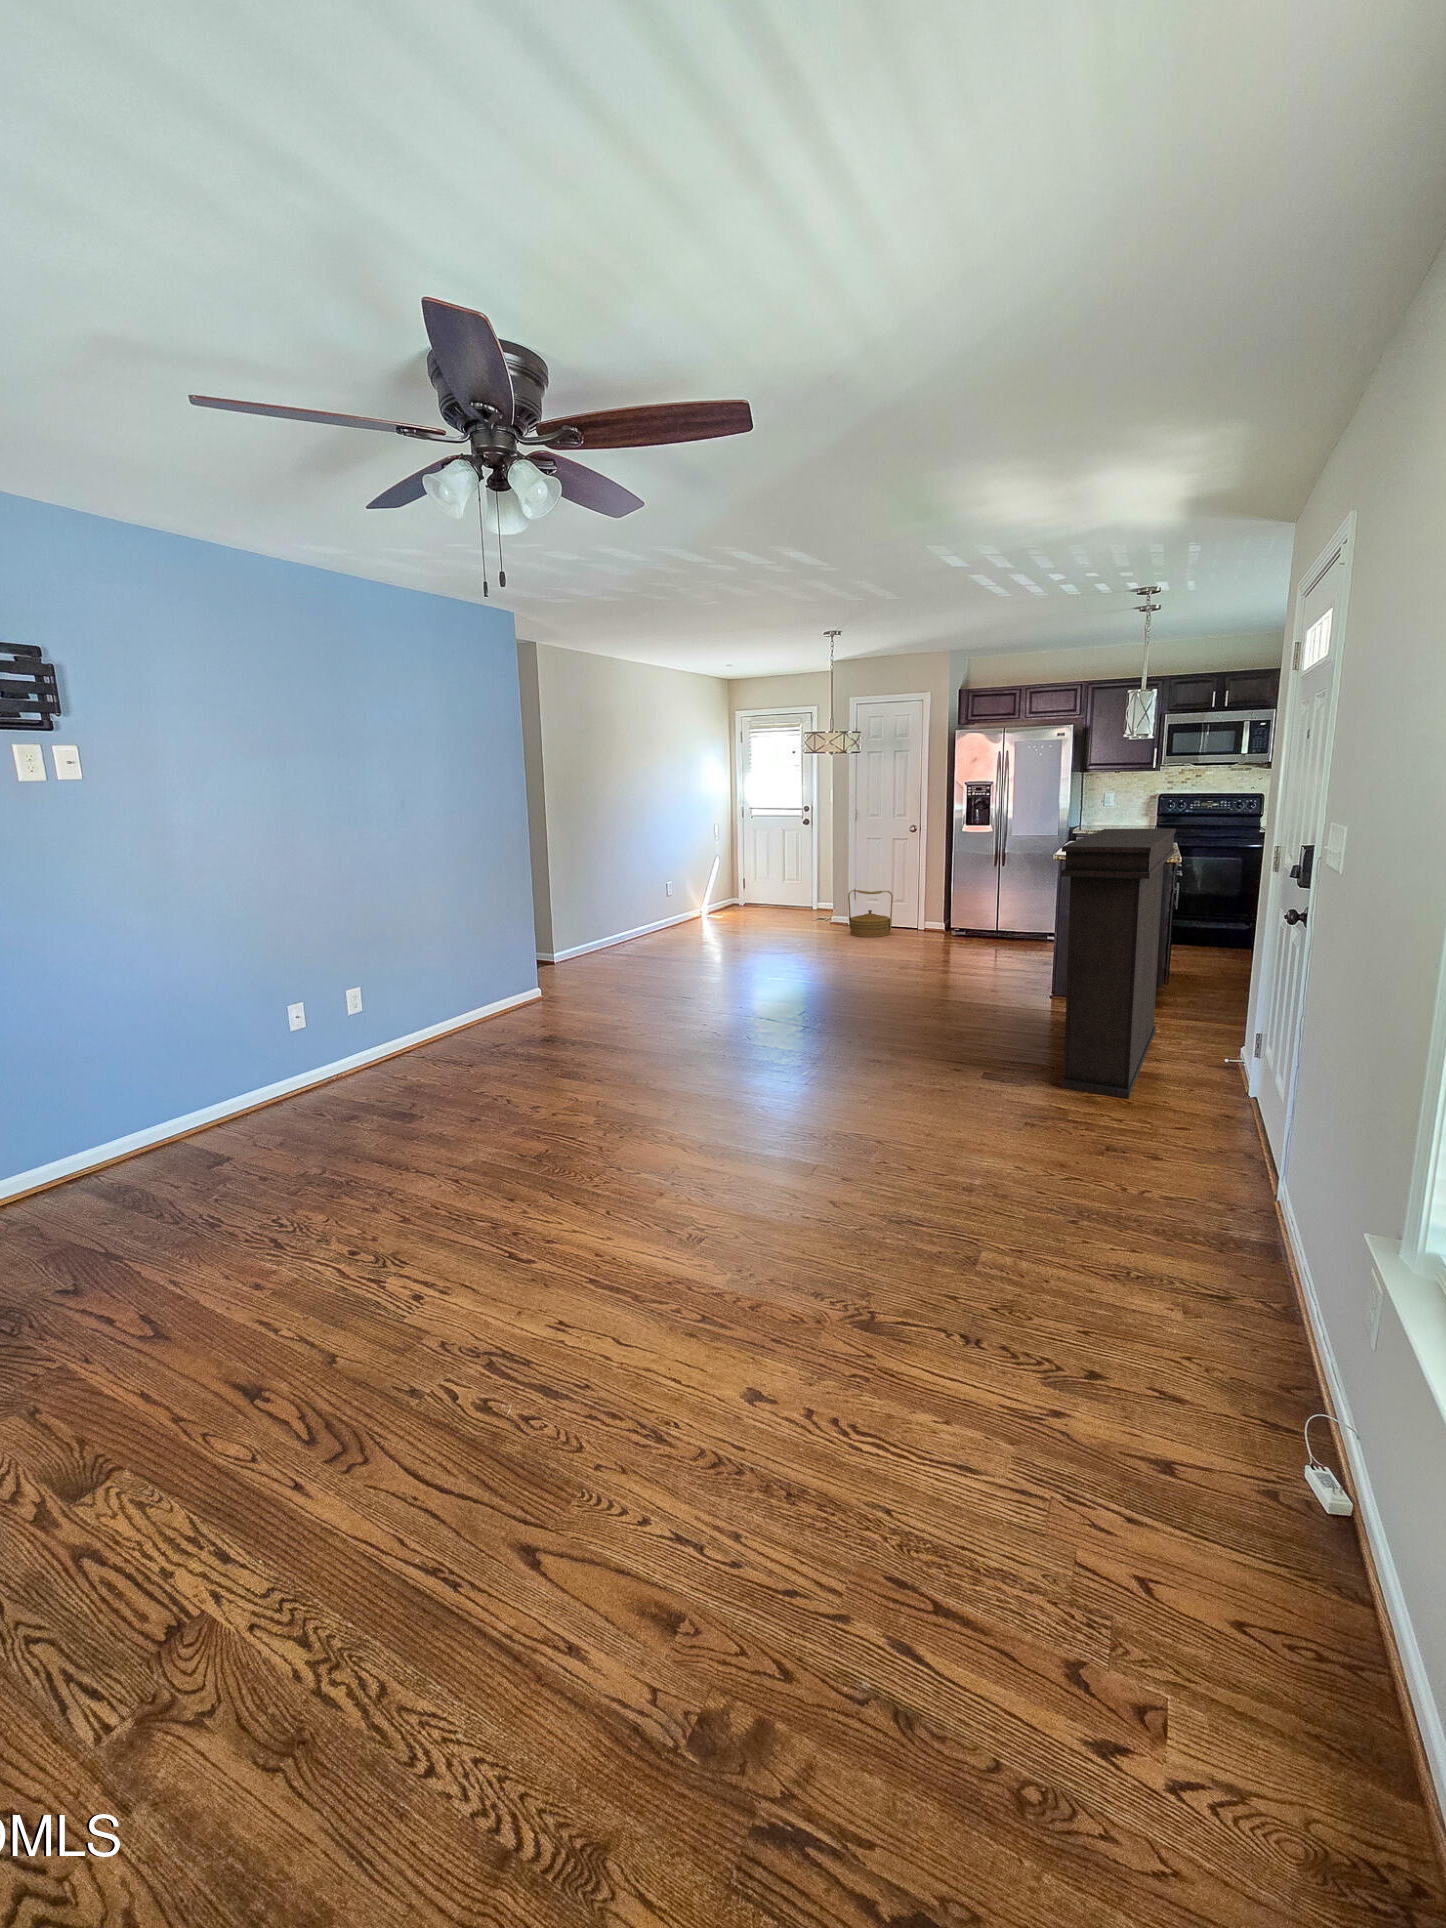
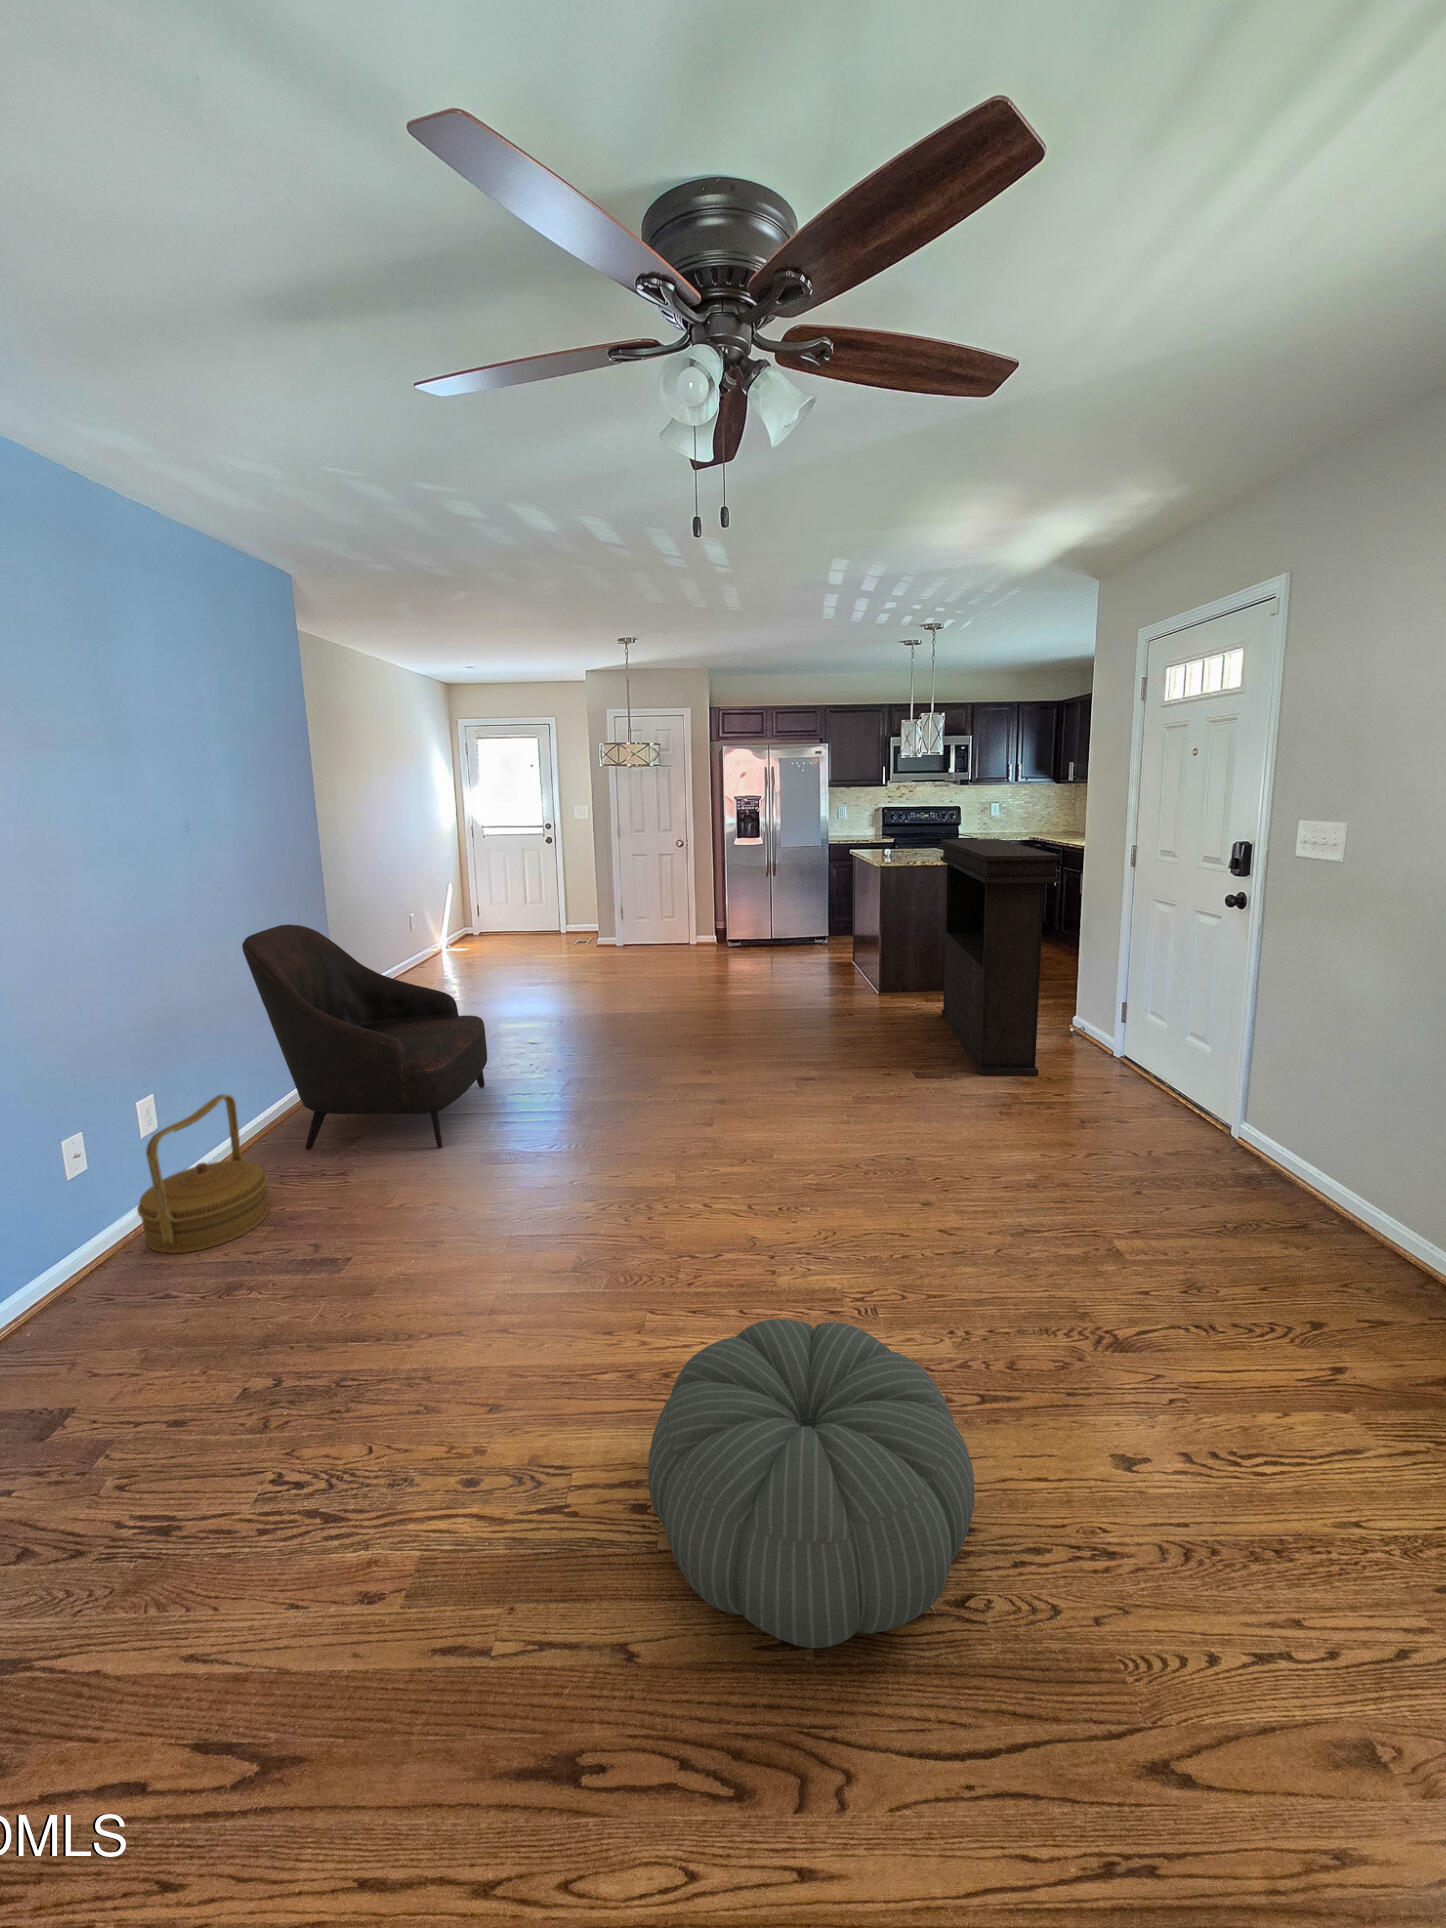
armchair: none [437,885,615,1064] -> present [242,925,487,1150]
woven basket: present [848,890,893,937] -> present [137,1094,269,1254]
pouf: none [364,1199,614,1405] -> present [648,1319,974,1648]

